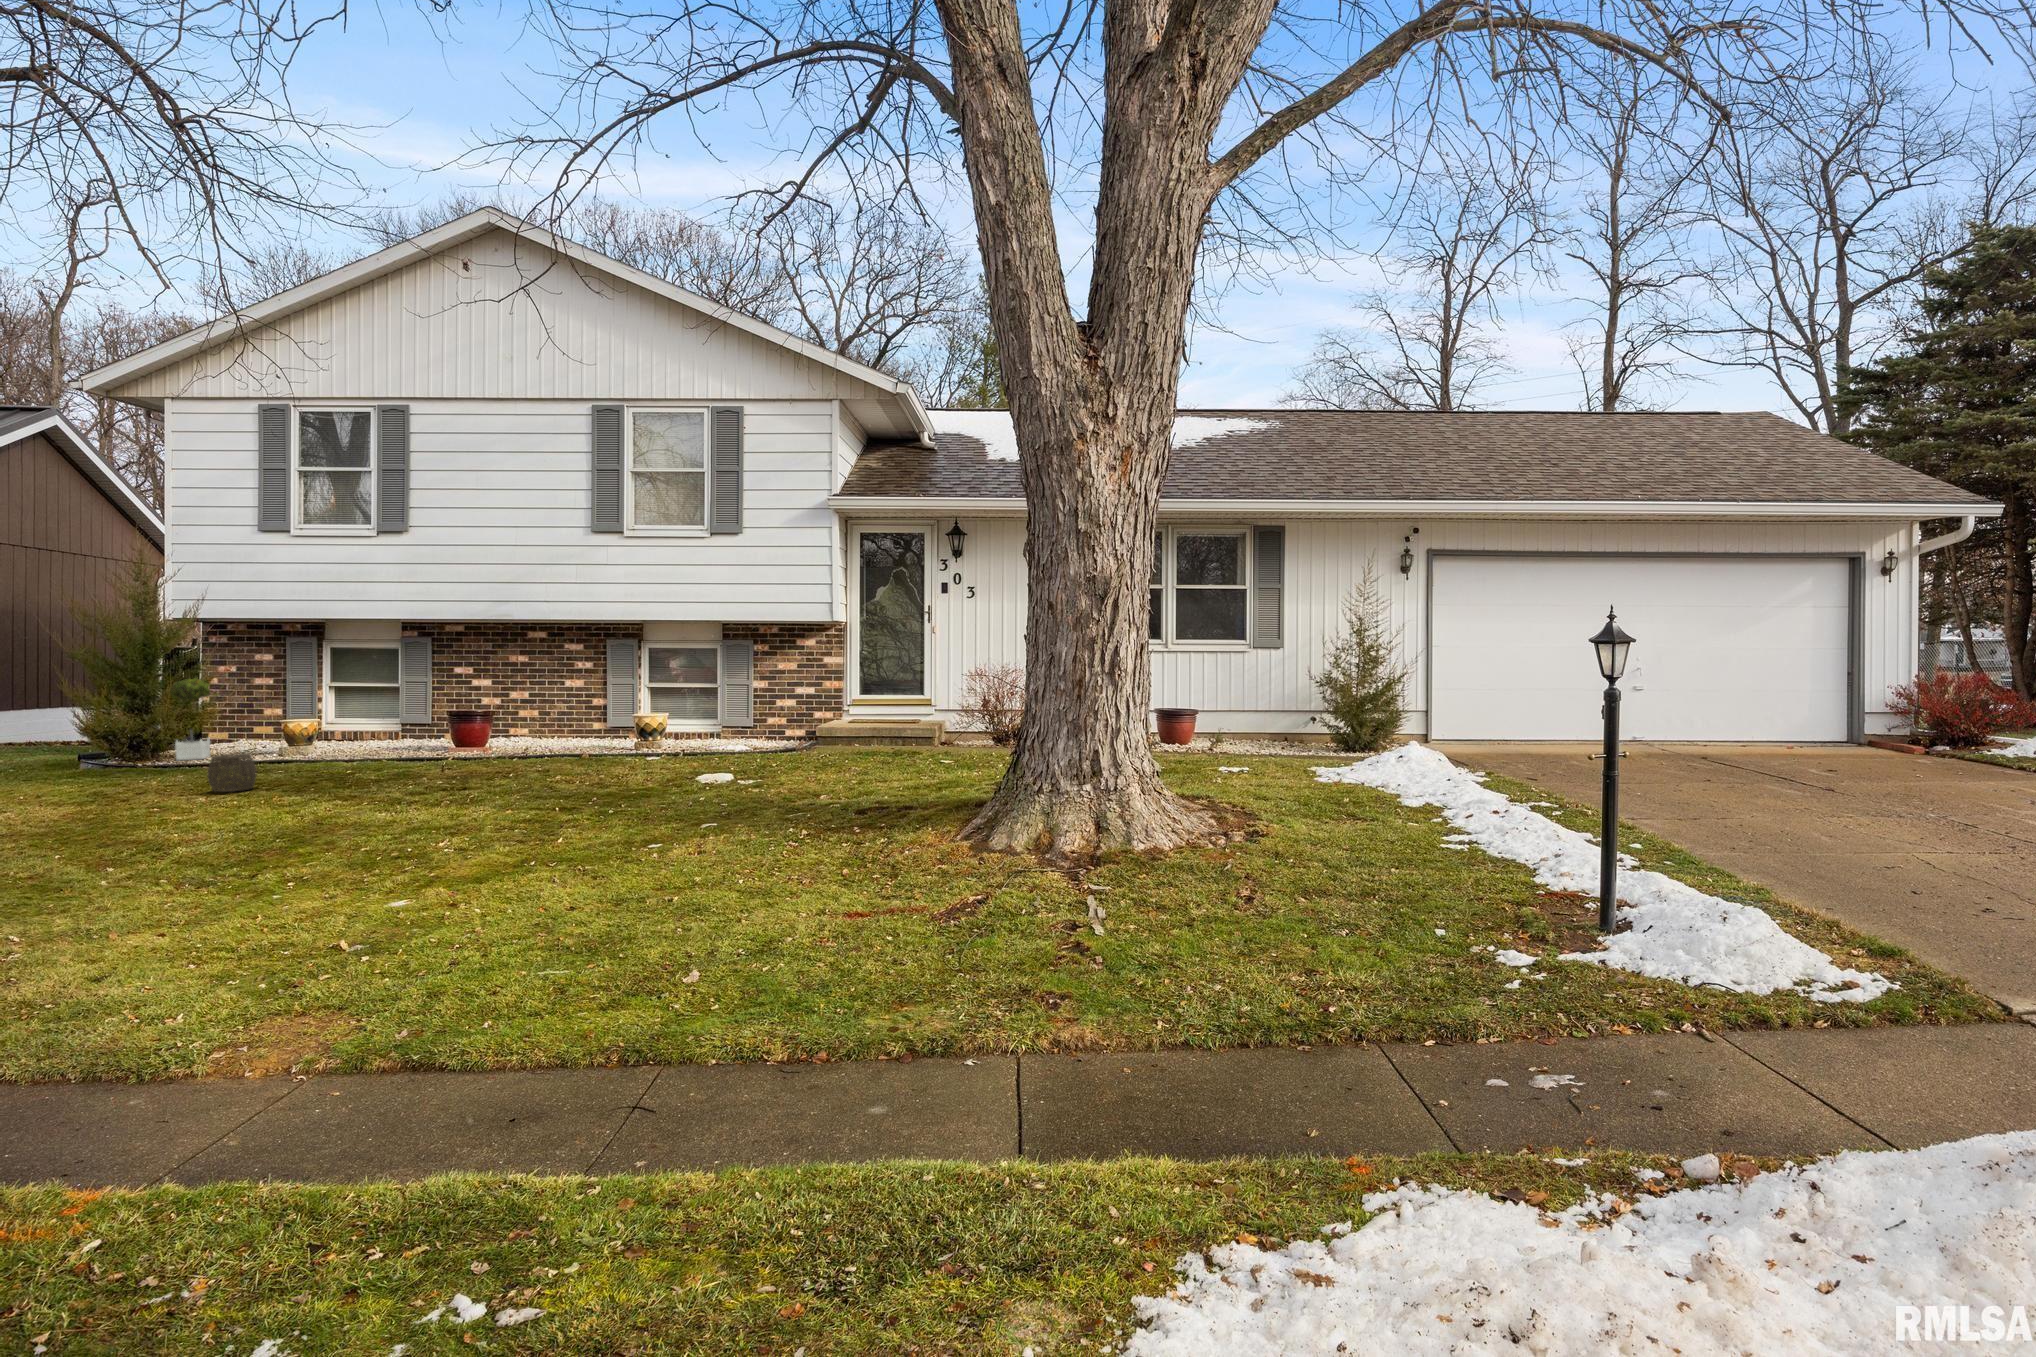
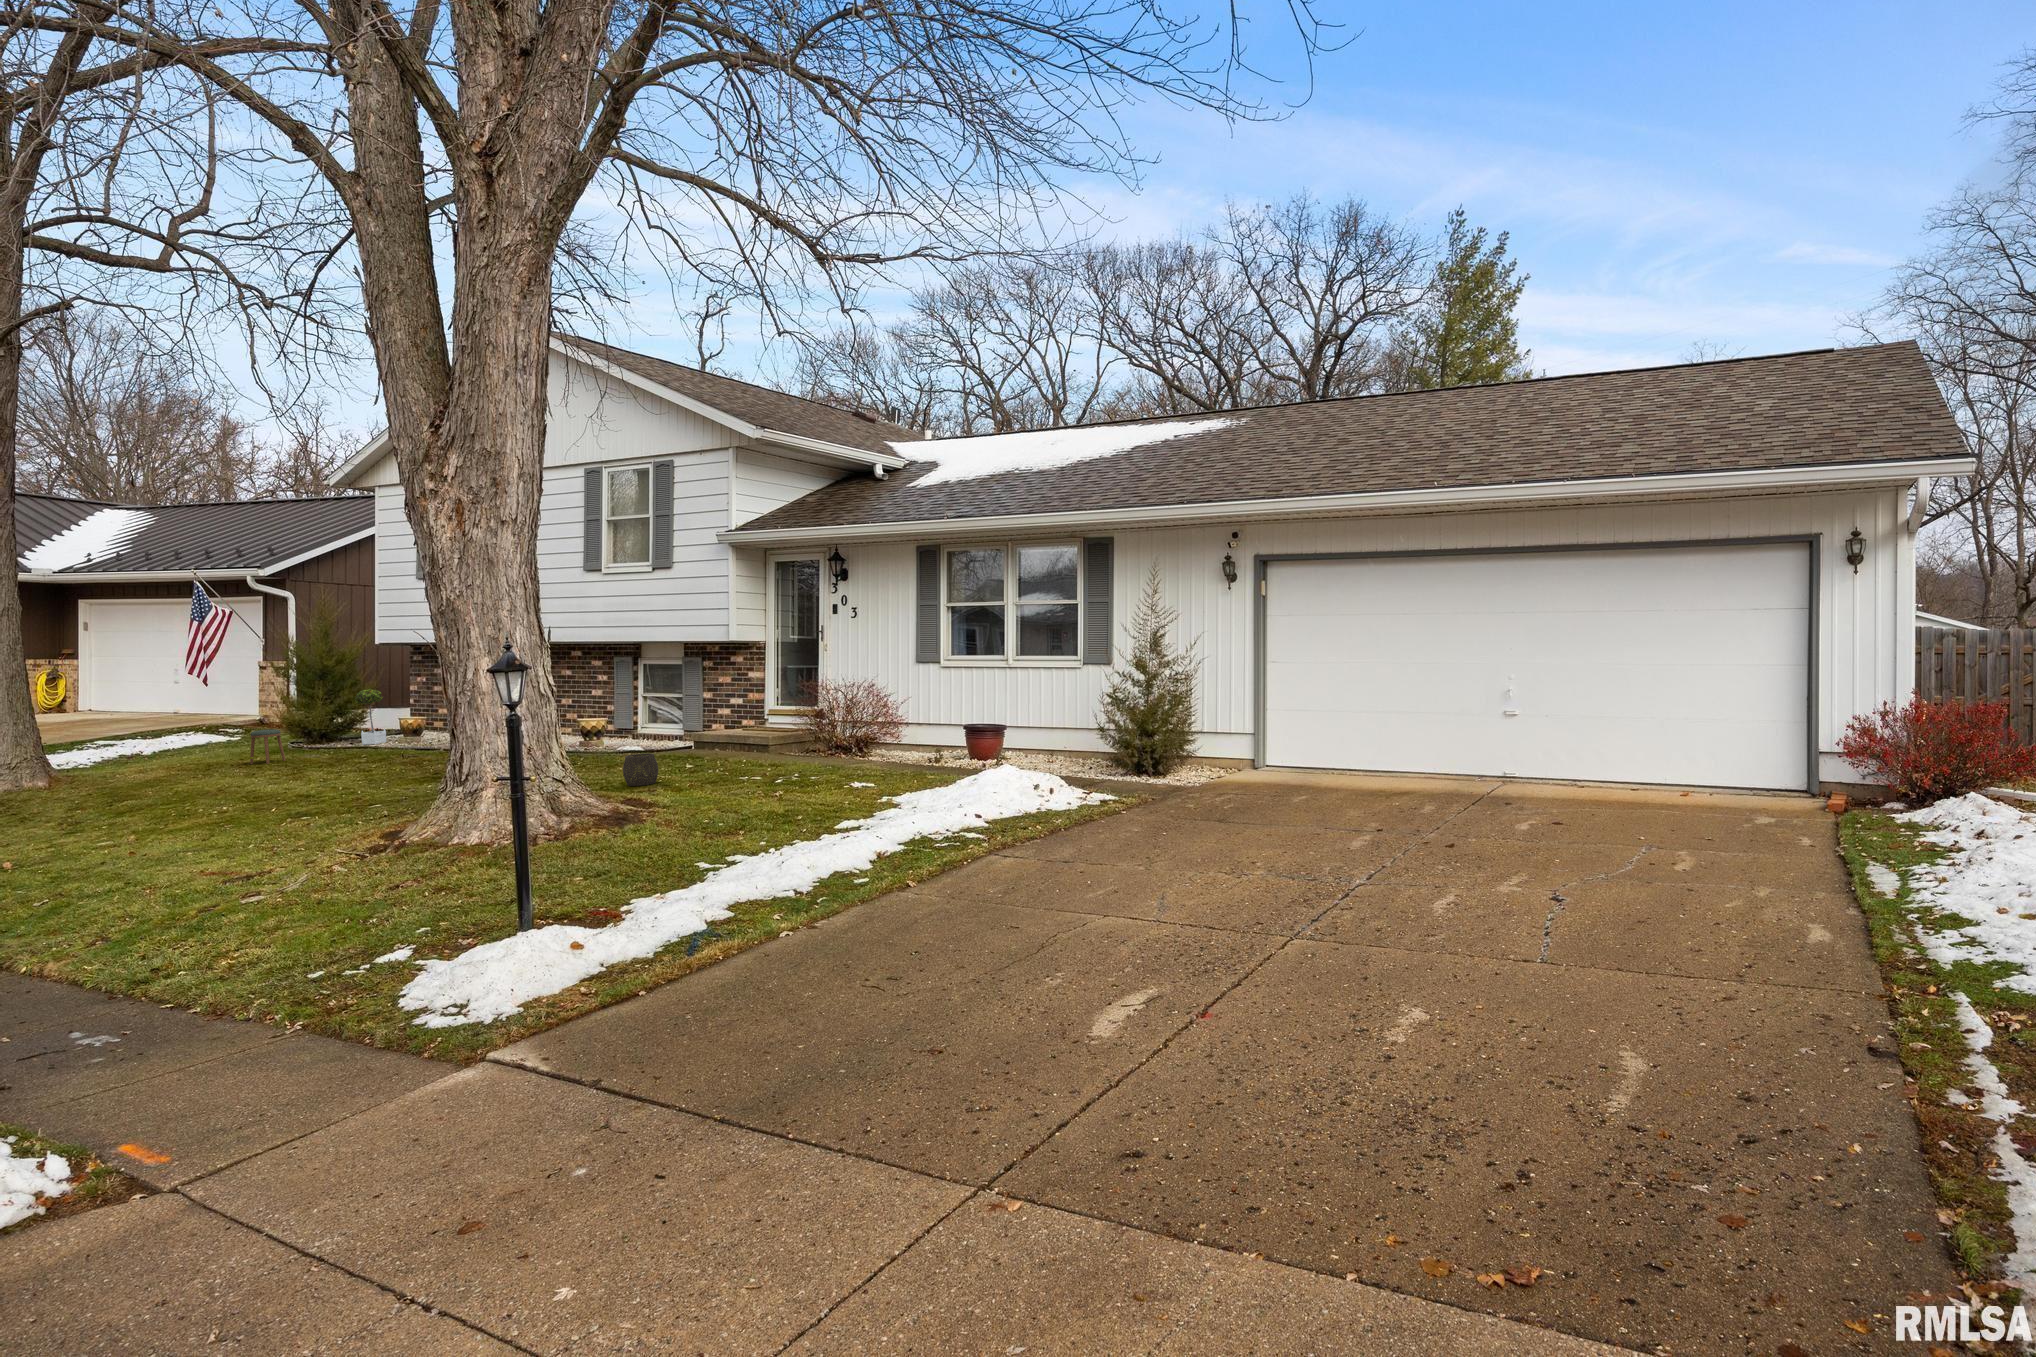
stool: none [60,734,117,788] -> present [250,729,286,764]
woven basket: present [208,753,257,792] -> present [623,753,658,786]

